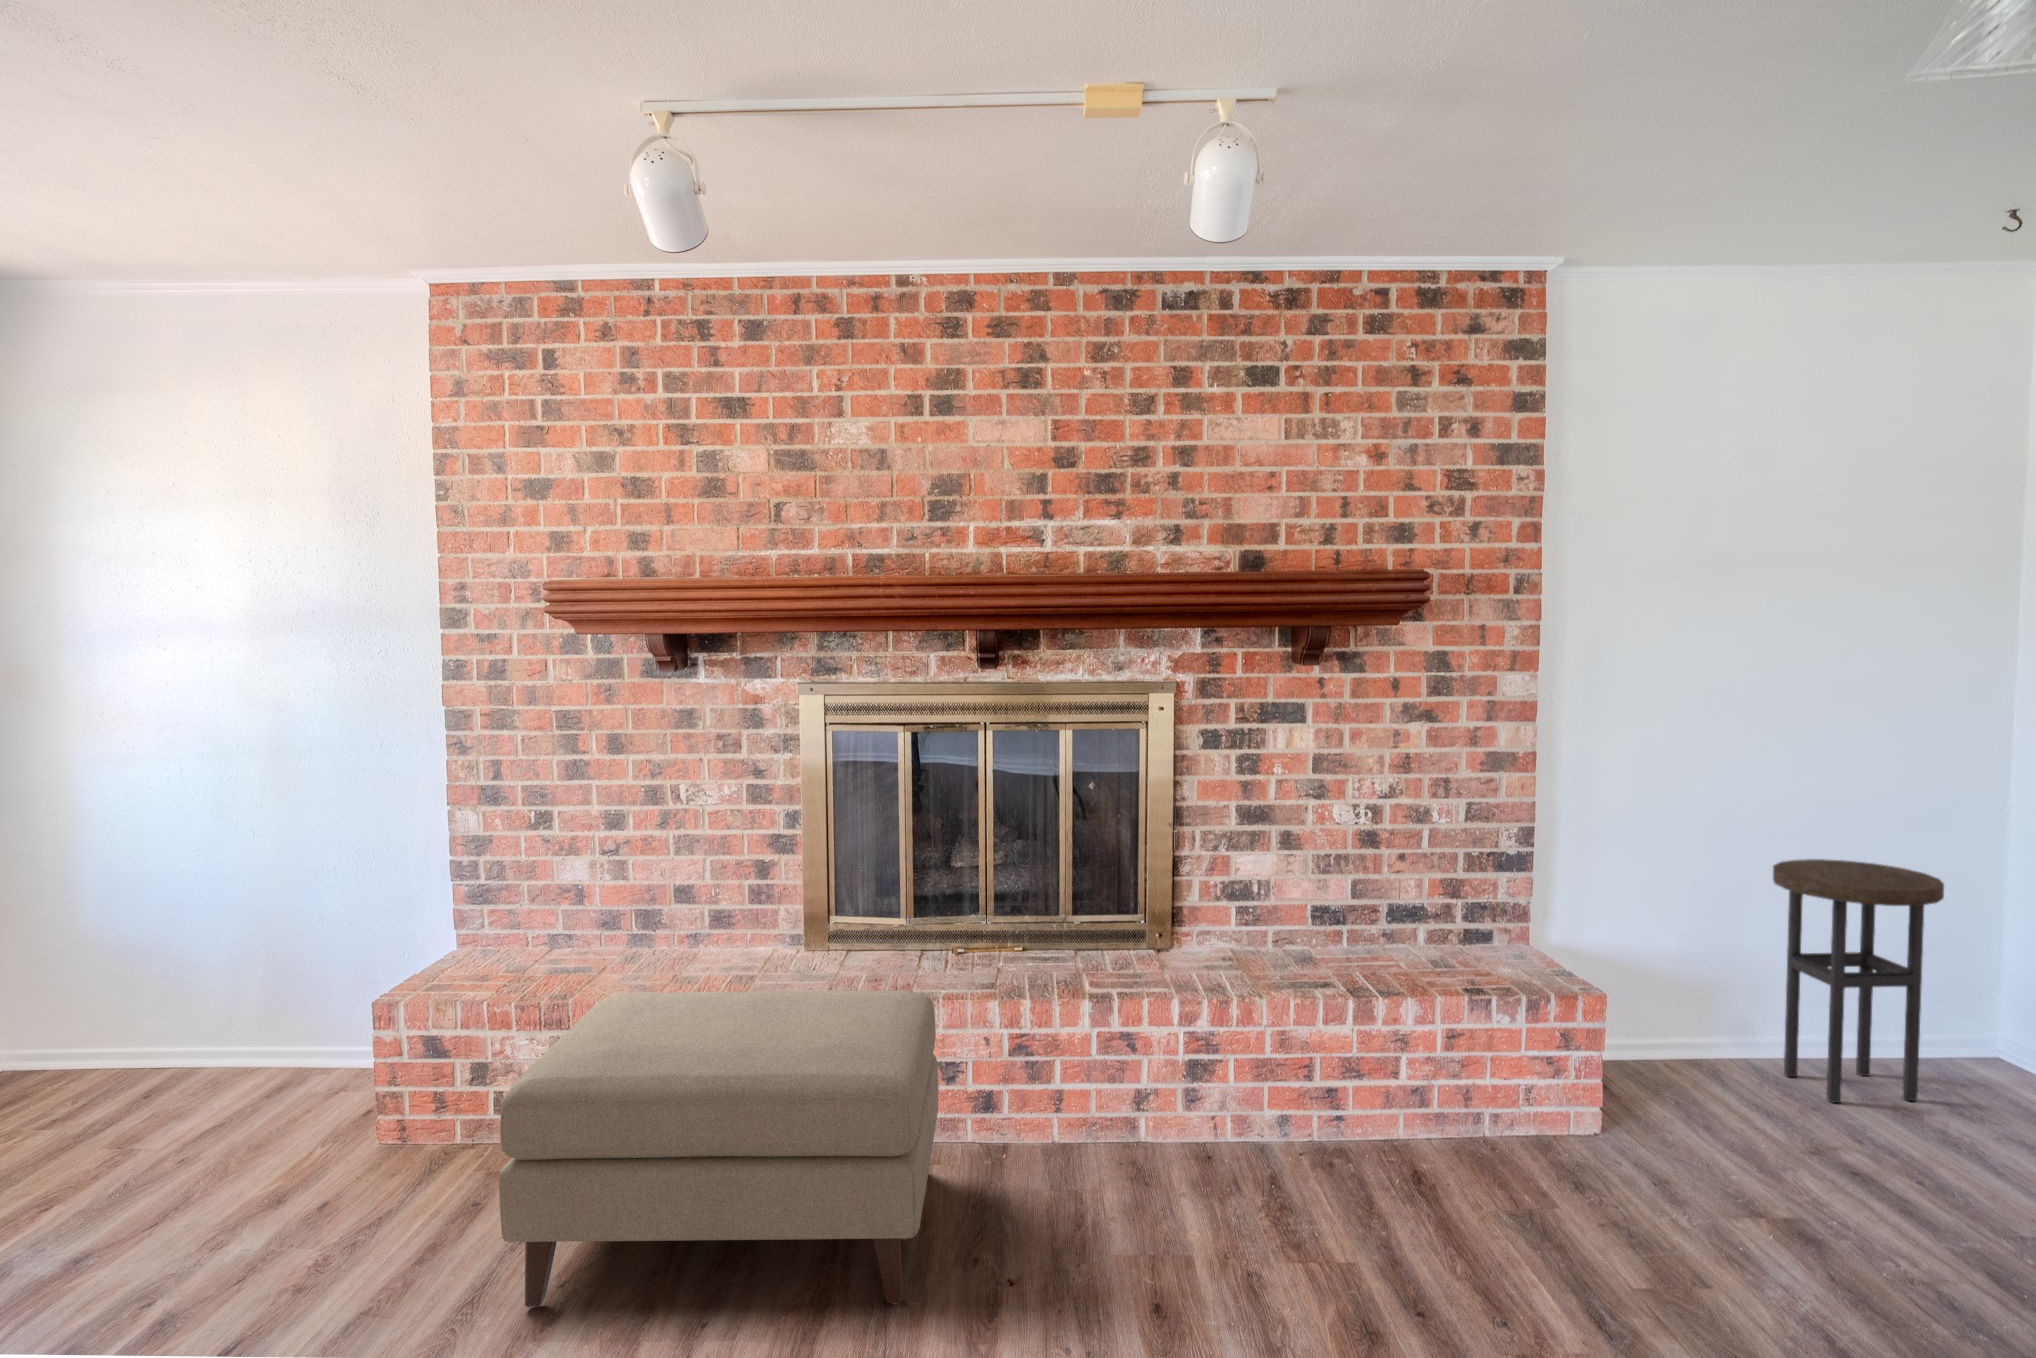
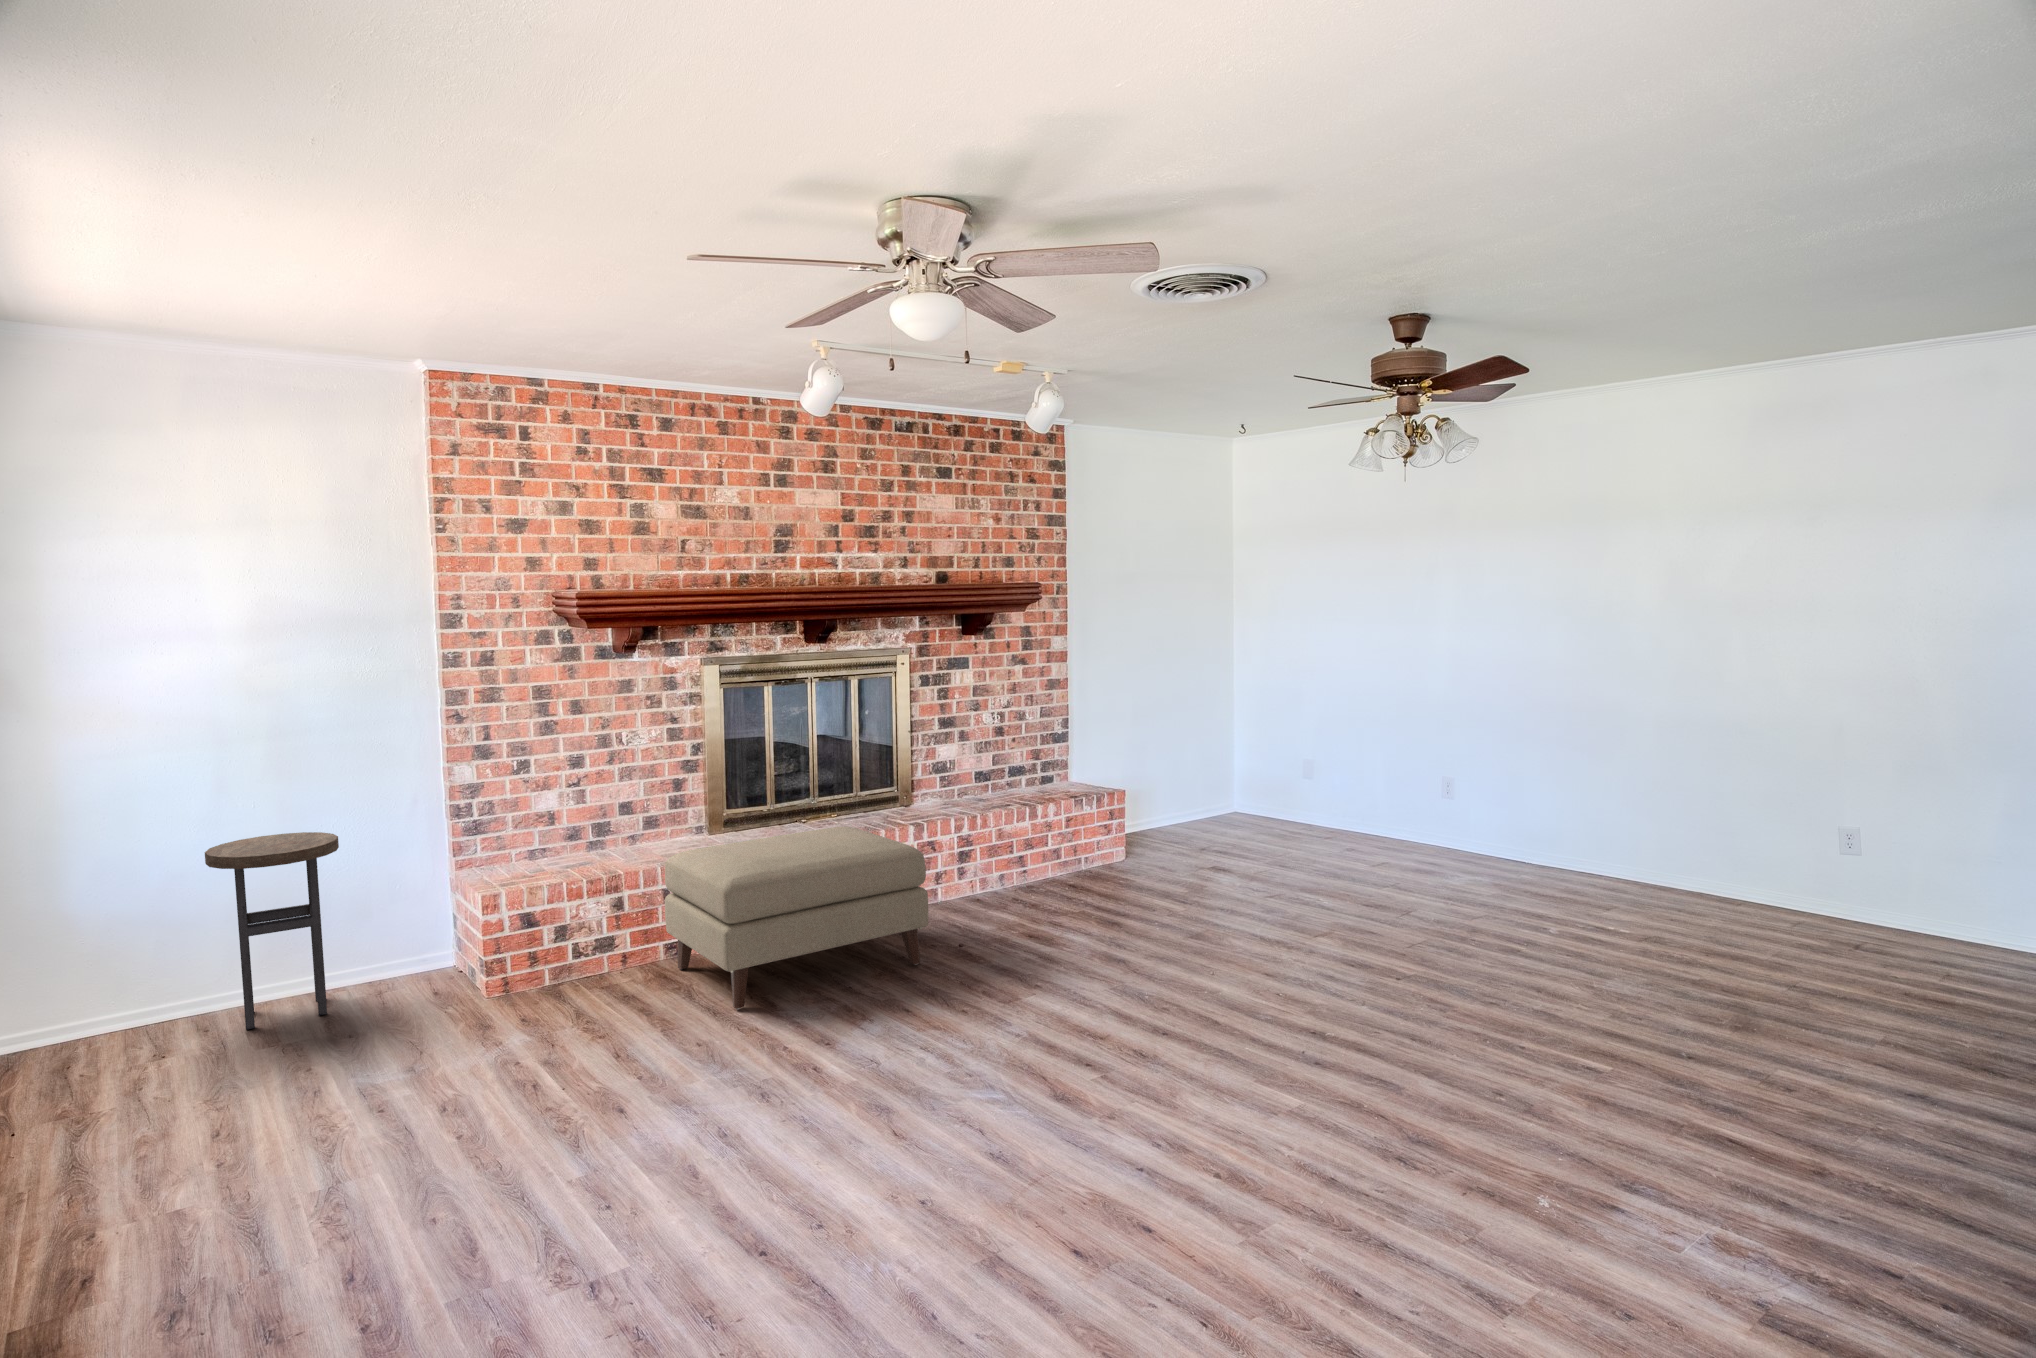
side table: present [1773,859,1944,1103] -> present [205,832,339,1030]

